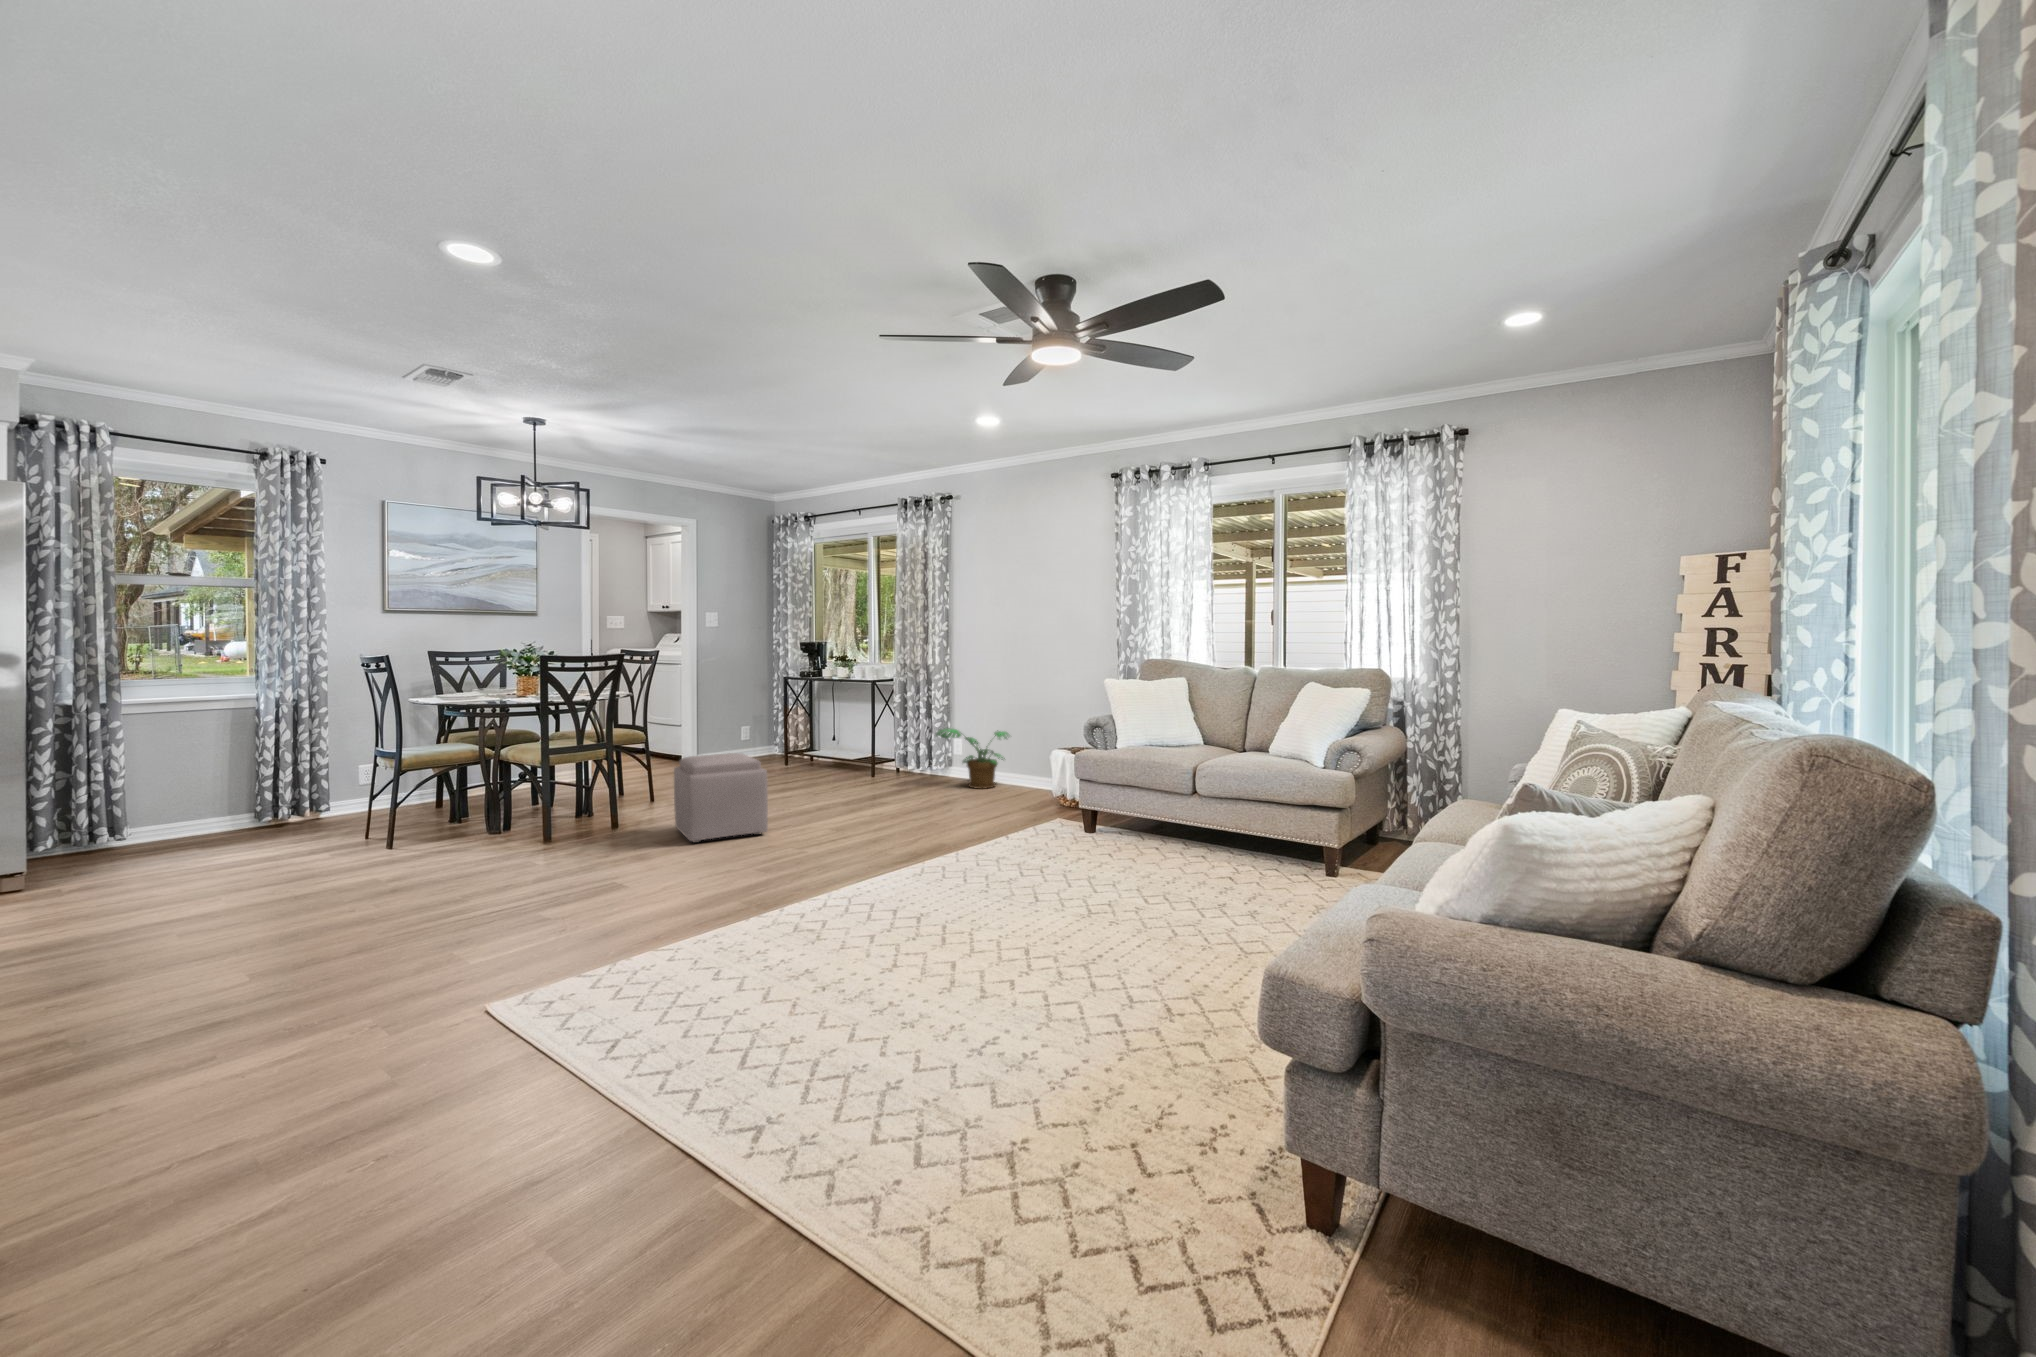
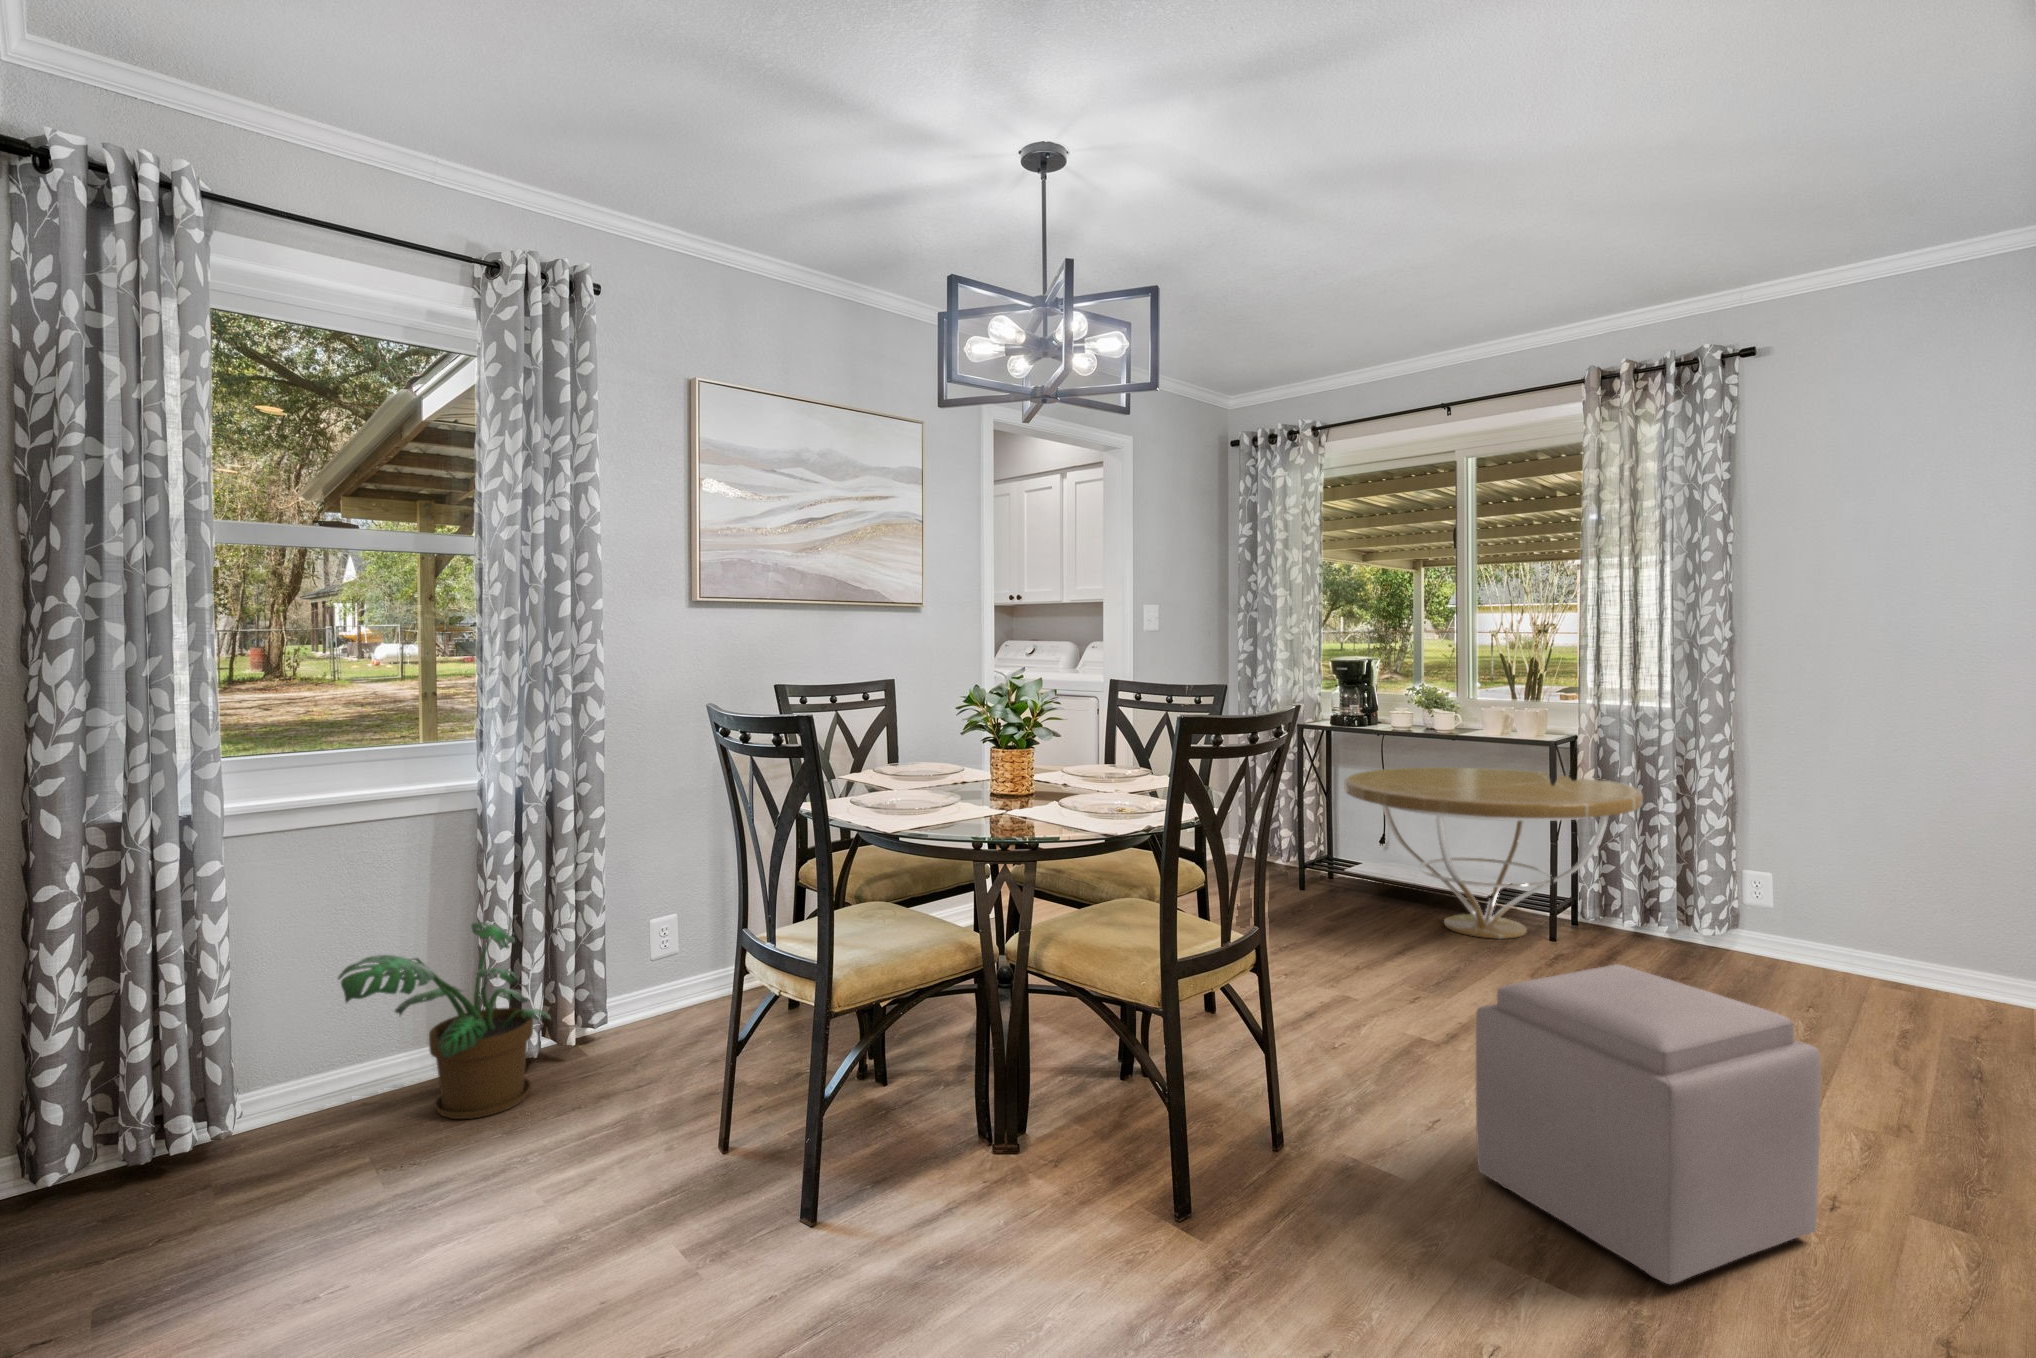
coffee table: none [771,700,904,778] -> present [1345,767,1643,939]
potted plant: present [935,728,1009,789] -> present [338,921,551,1119]

